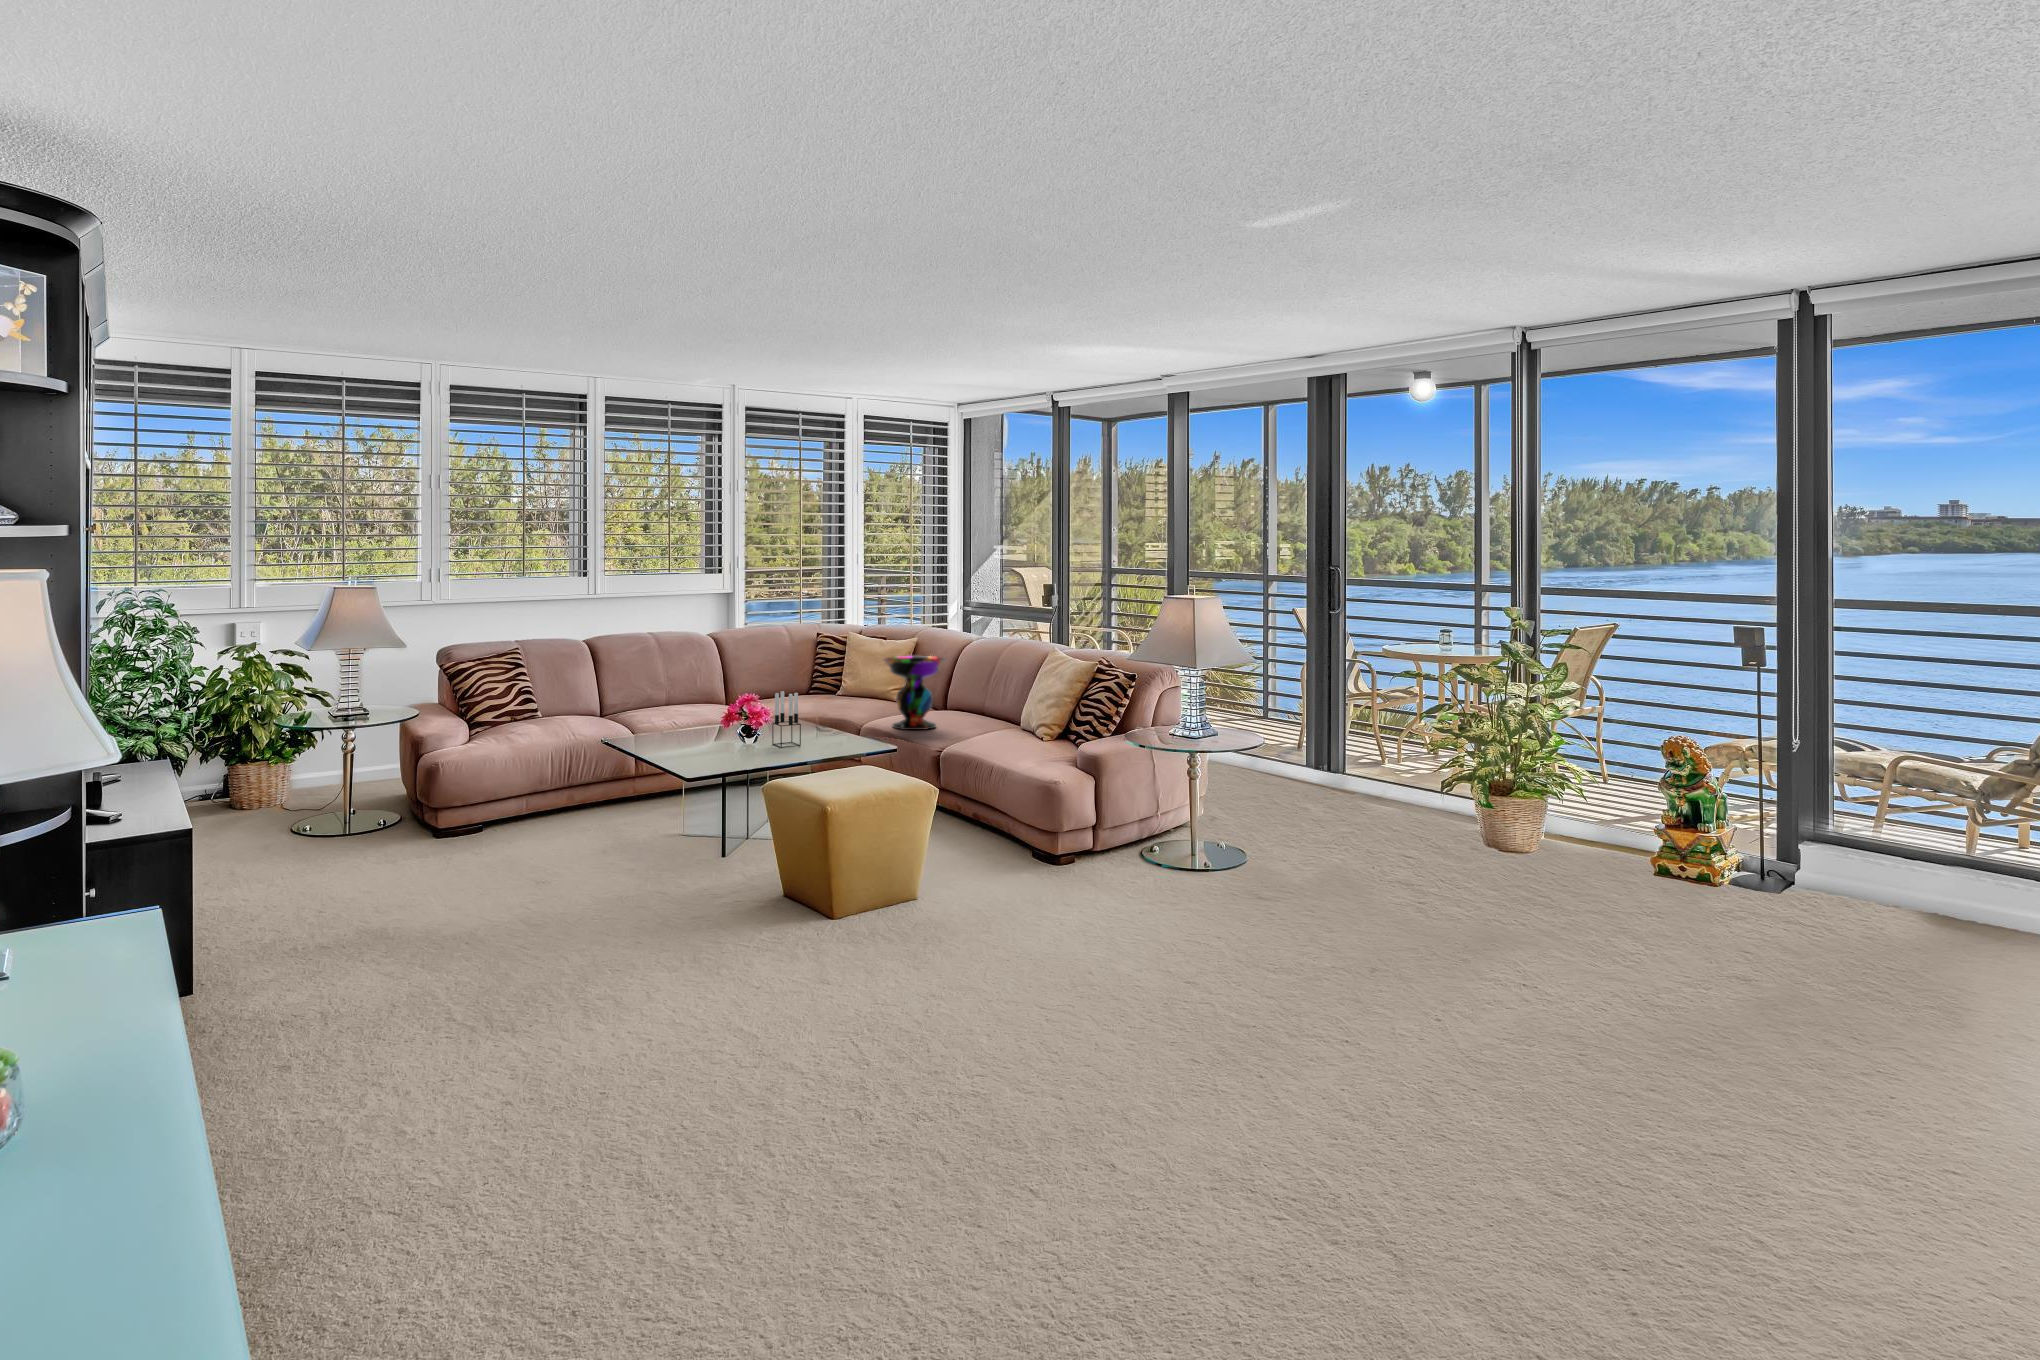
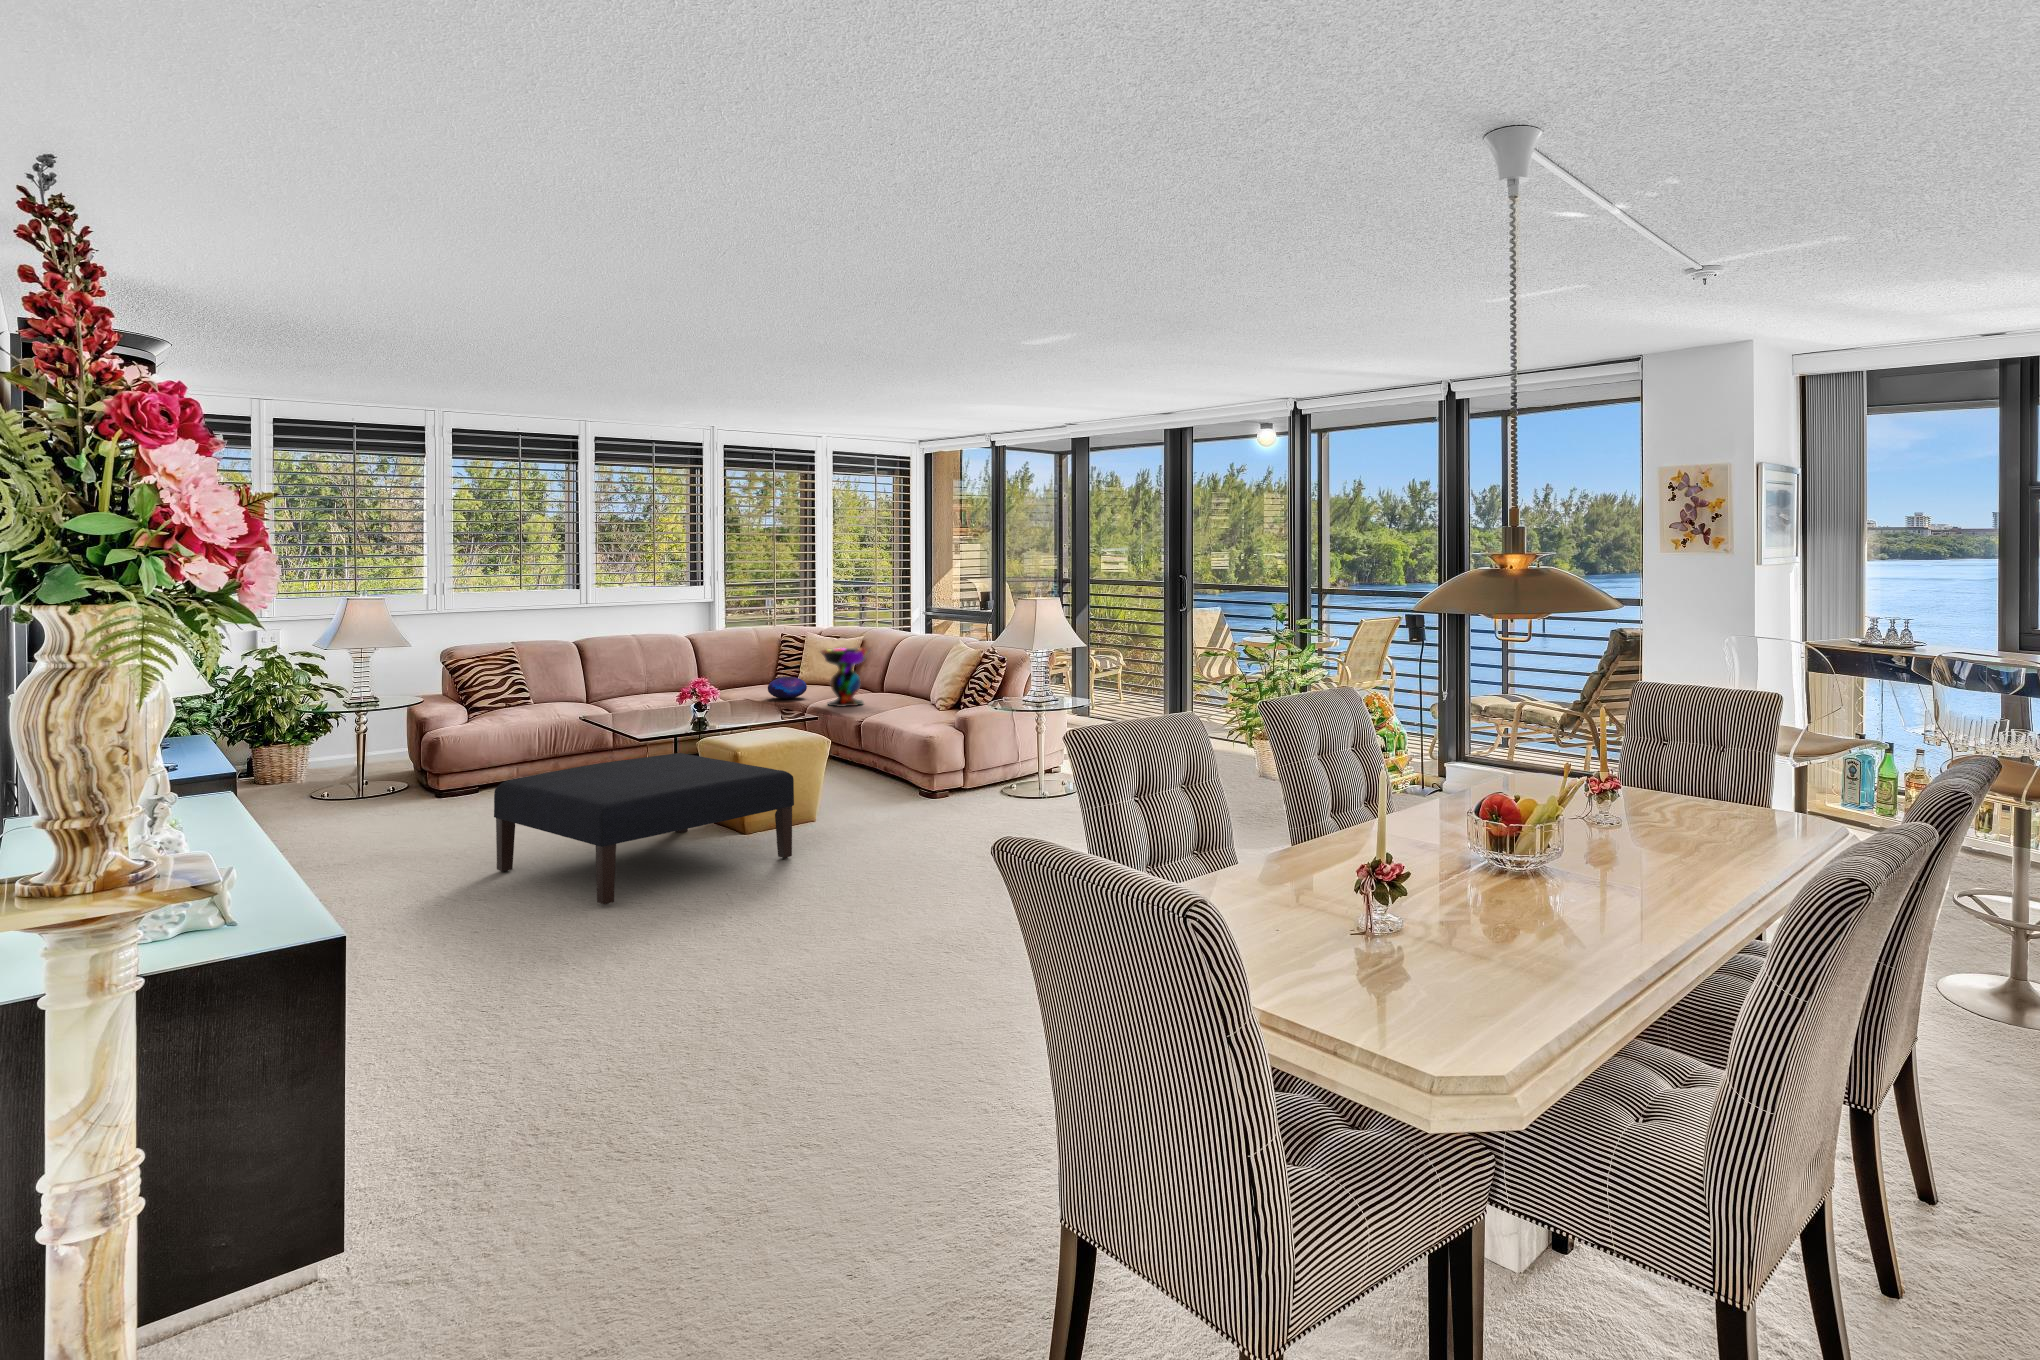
decorative orb: none [814,689,861,717] -> present [768,677,807,699]
candle holder: present [772,691,801,748] -> none [719,675,742,720]
ottoman: none [527,802,921,1043] -> present [494,753,794,905]

